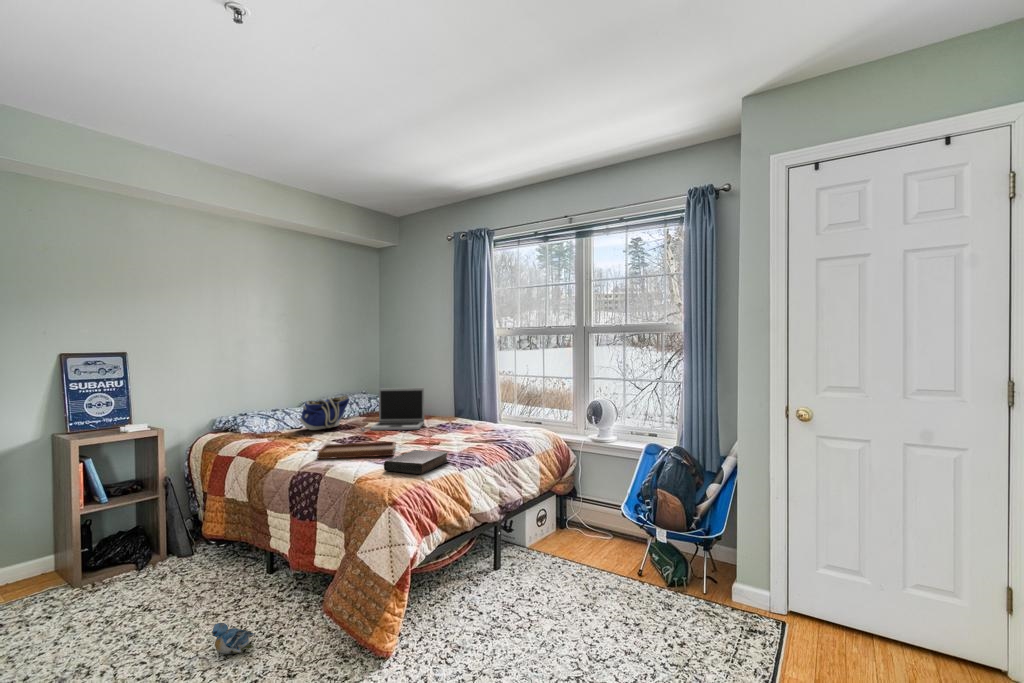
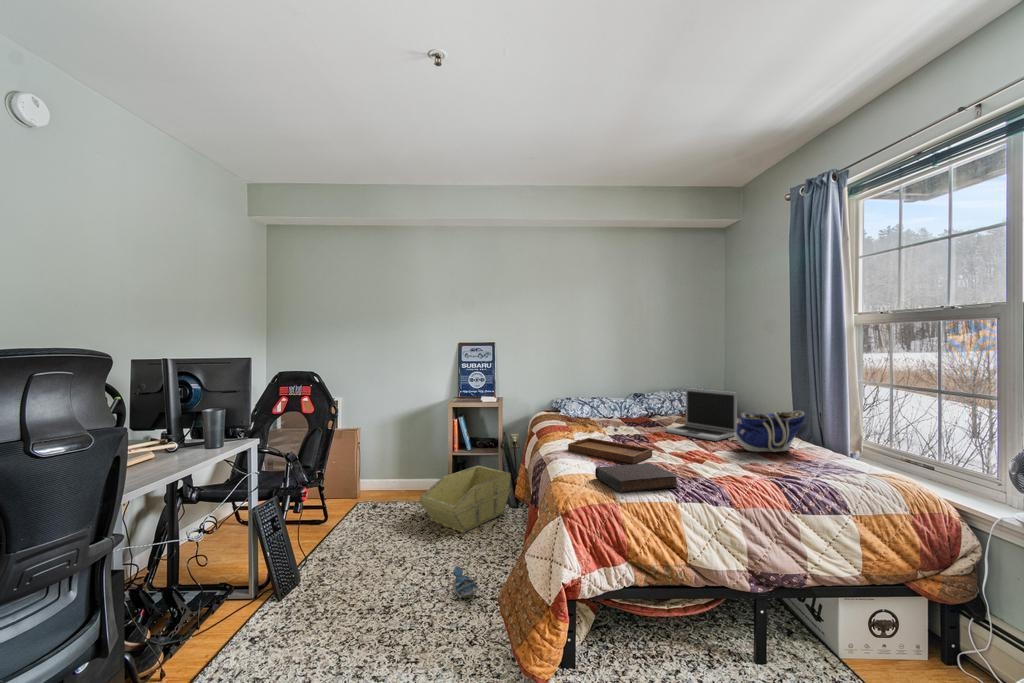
tote bag: present [299,395,349,430] -> present [734,411,805,452]
storage bin: none [55,515,189,617] -> present [420,466,511,533]

